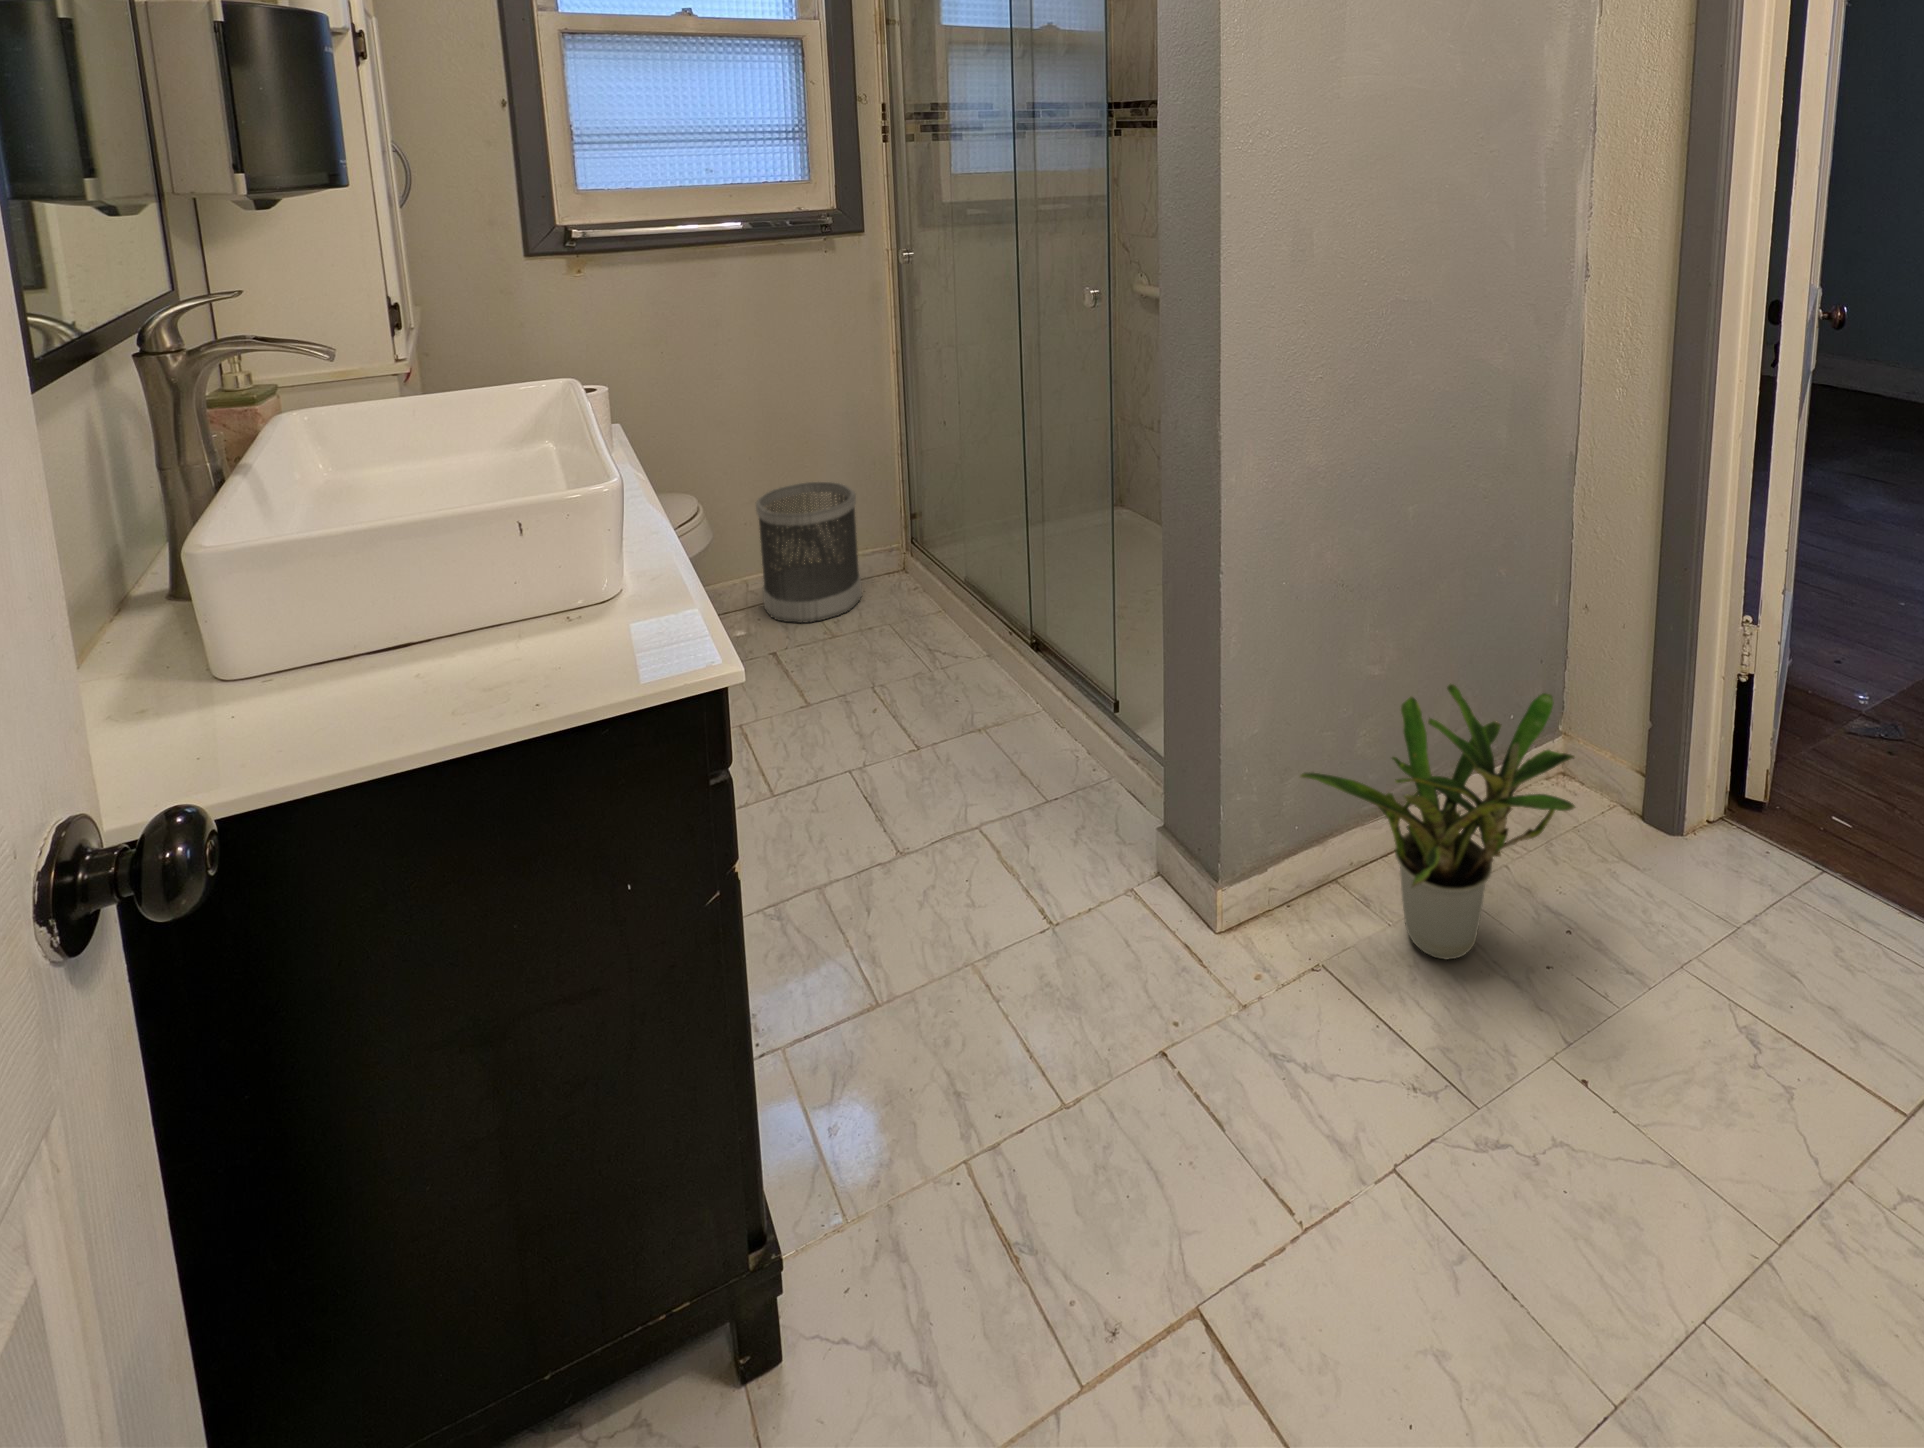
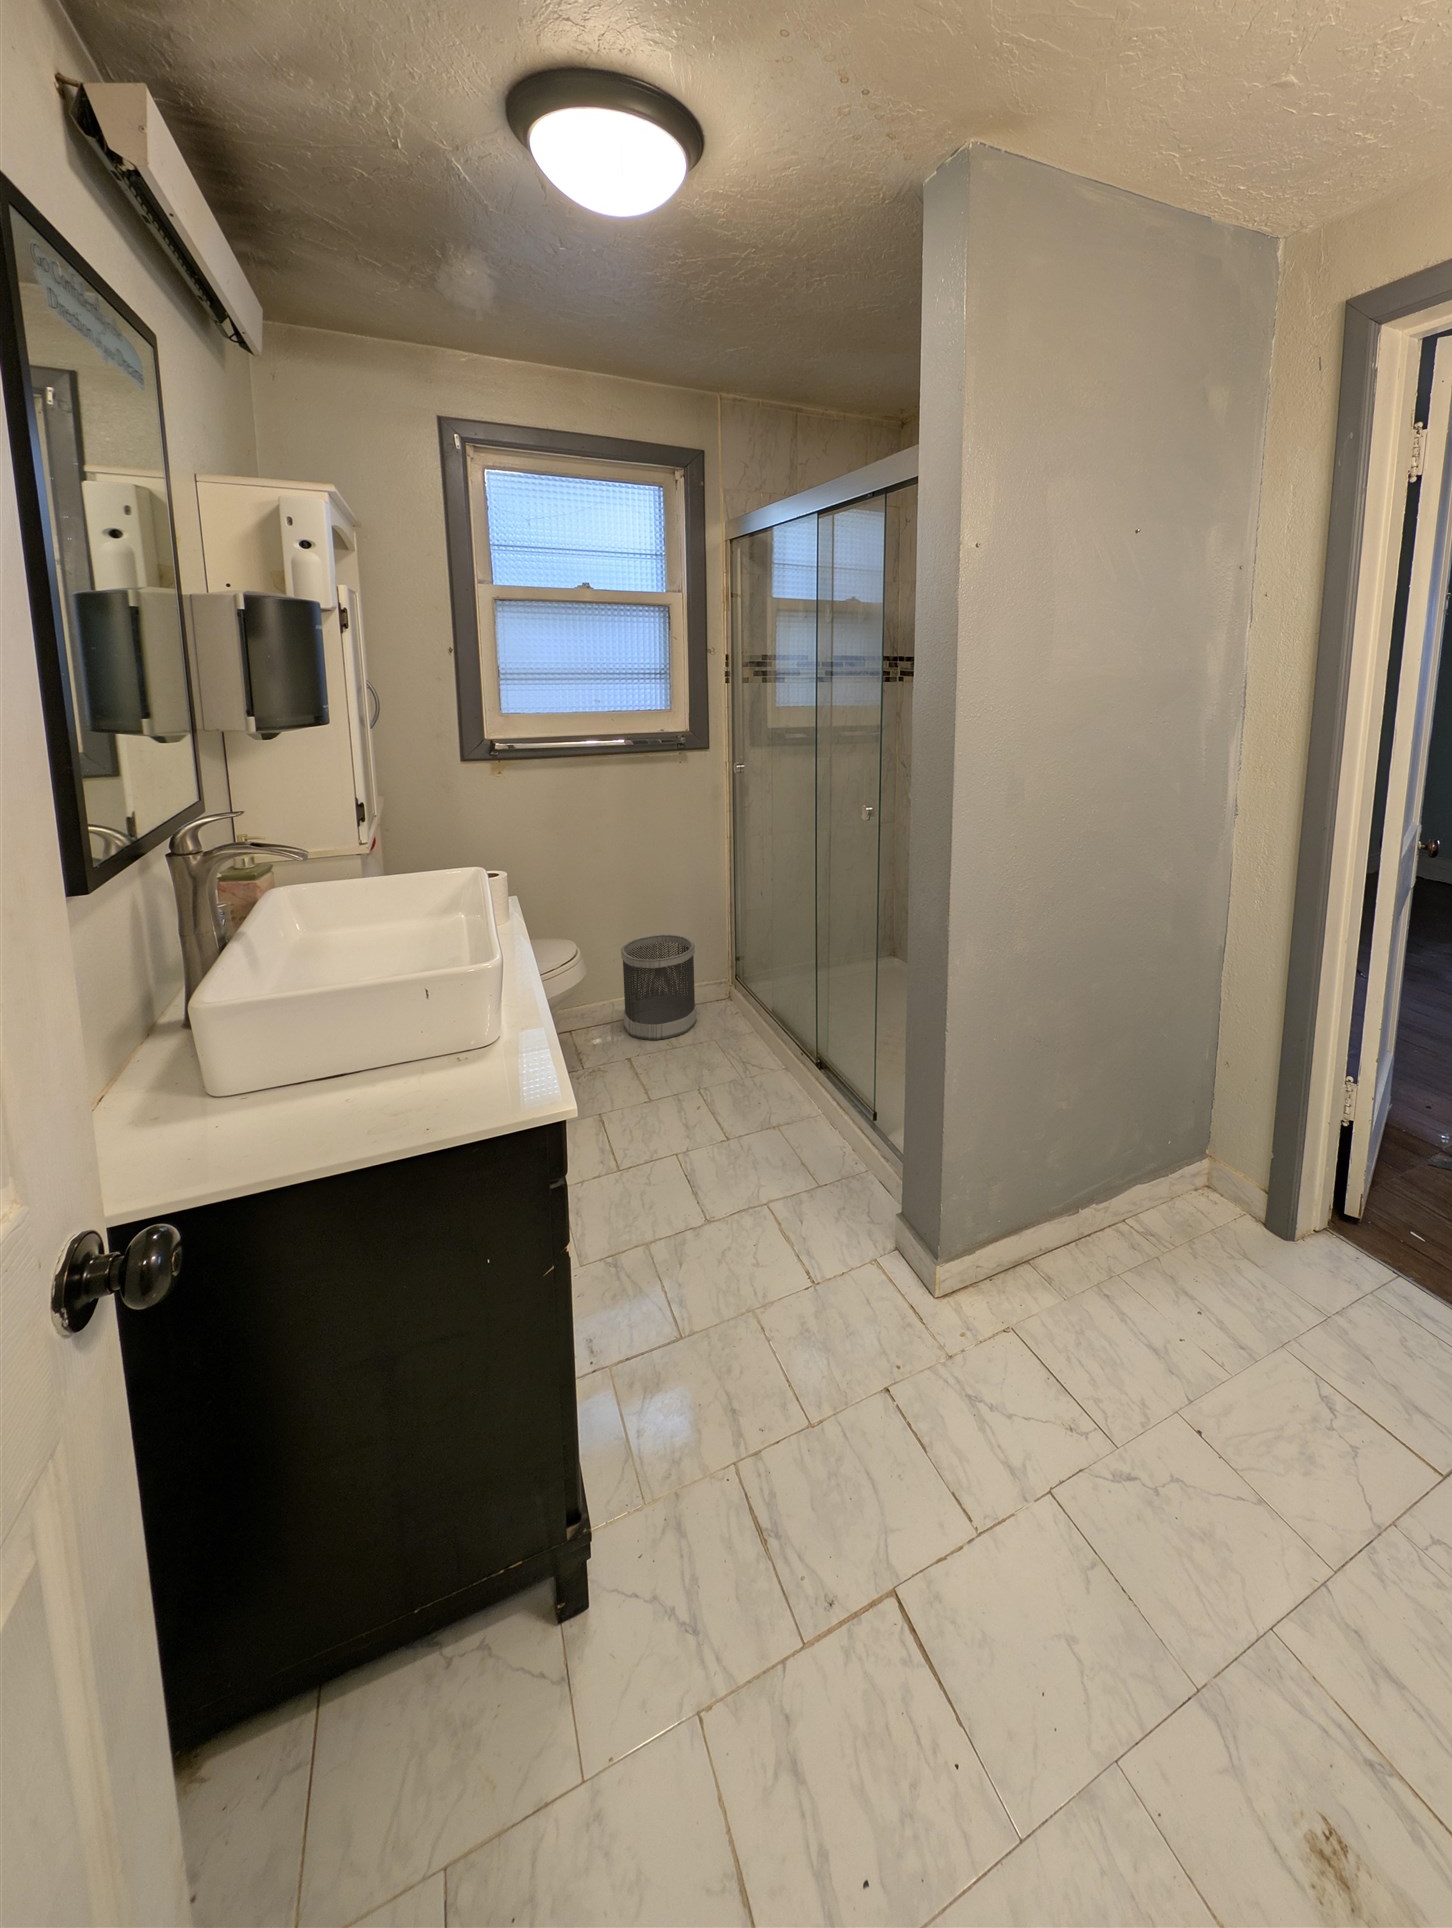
potted plant: present [1300,684,1575,960] -> none [999,1121,1208,1330]

